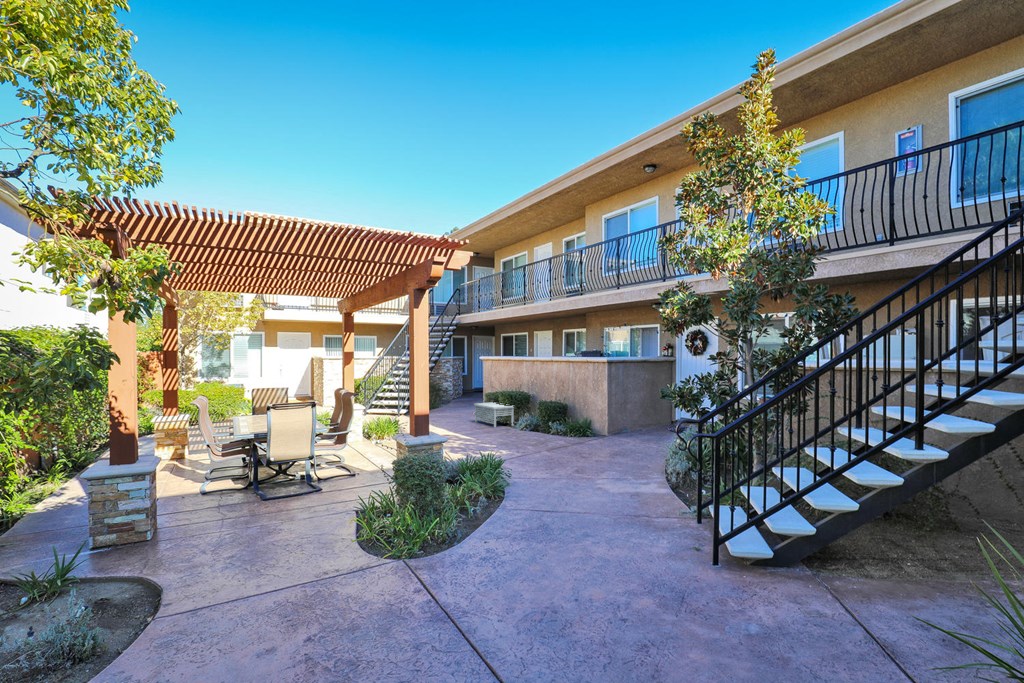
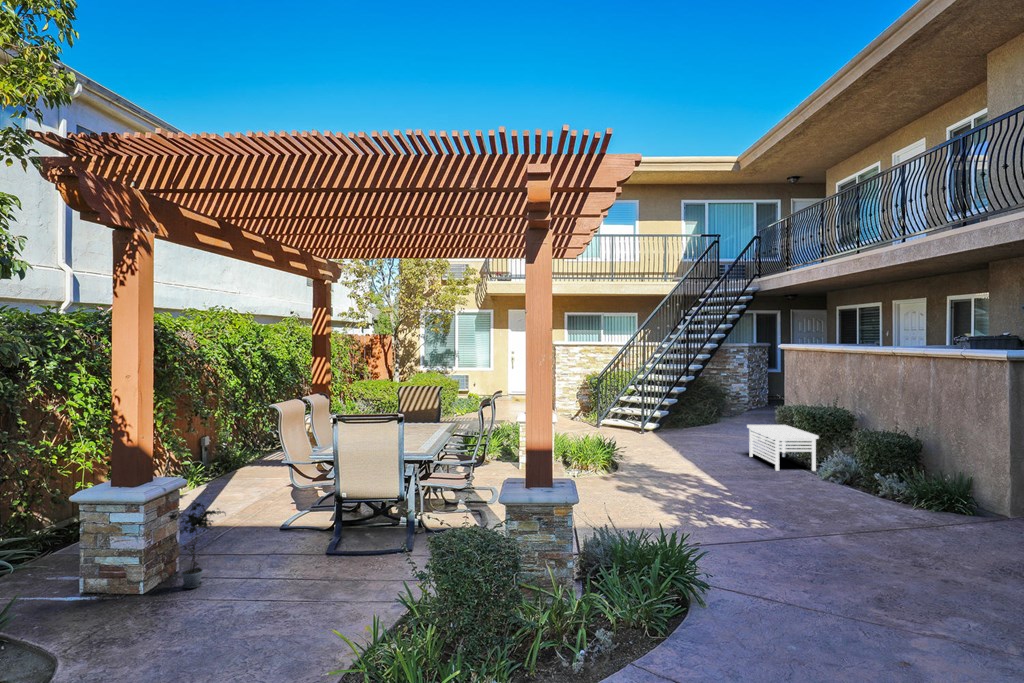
potted plant: none [160,469,210,534] -> present [168,503,225,588]

